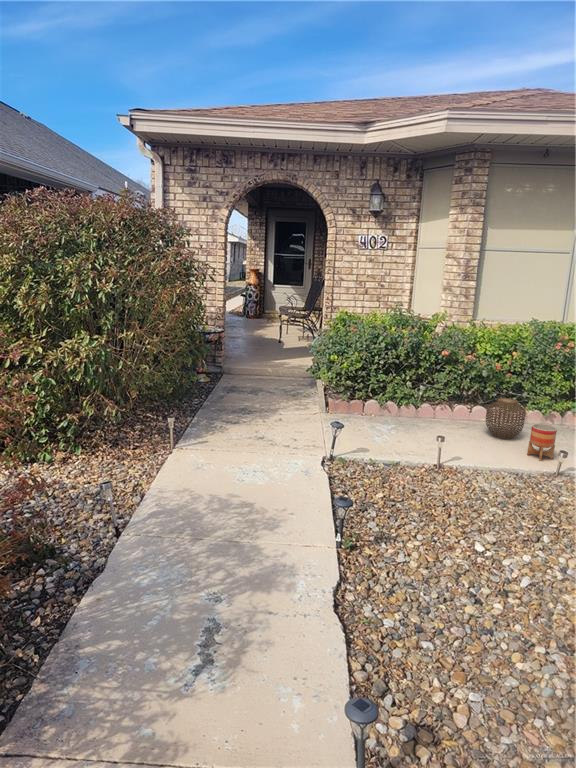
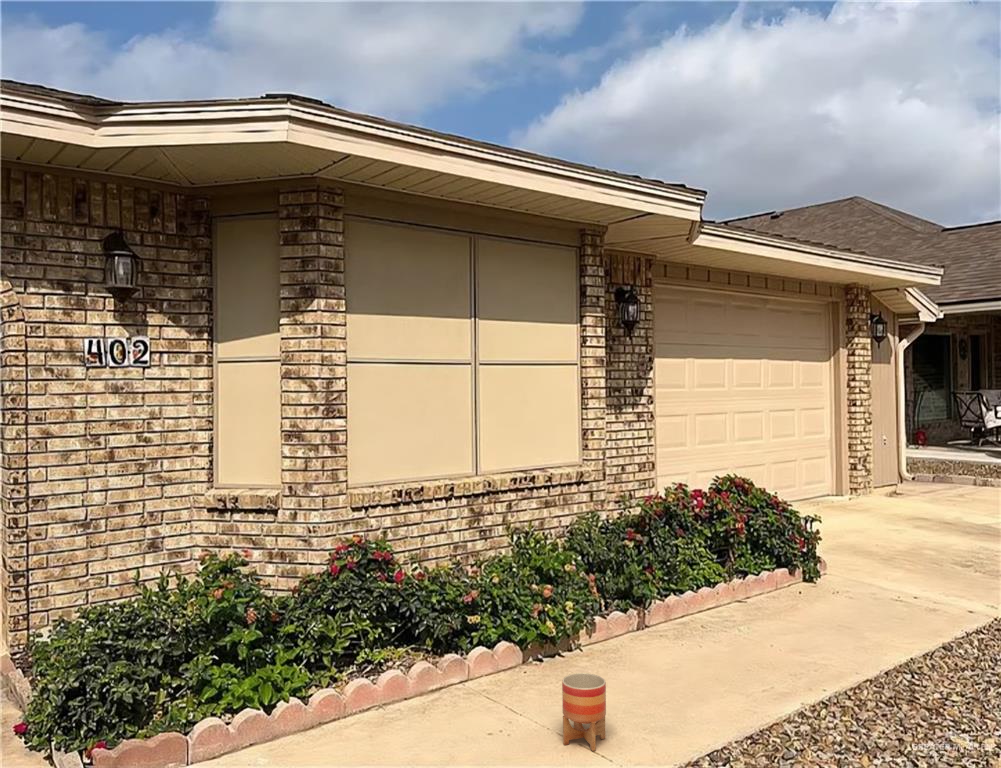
woven basket: present [486,398,526,439] -> none [454,634,524,721]

